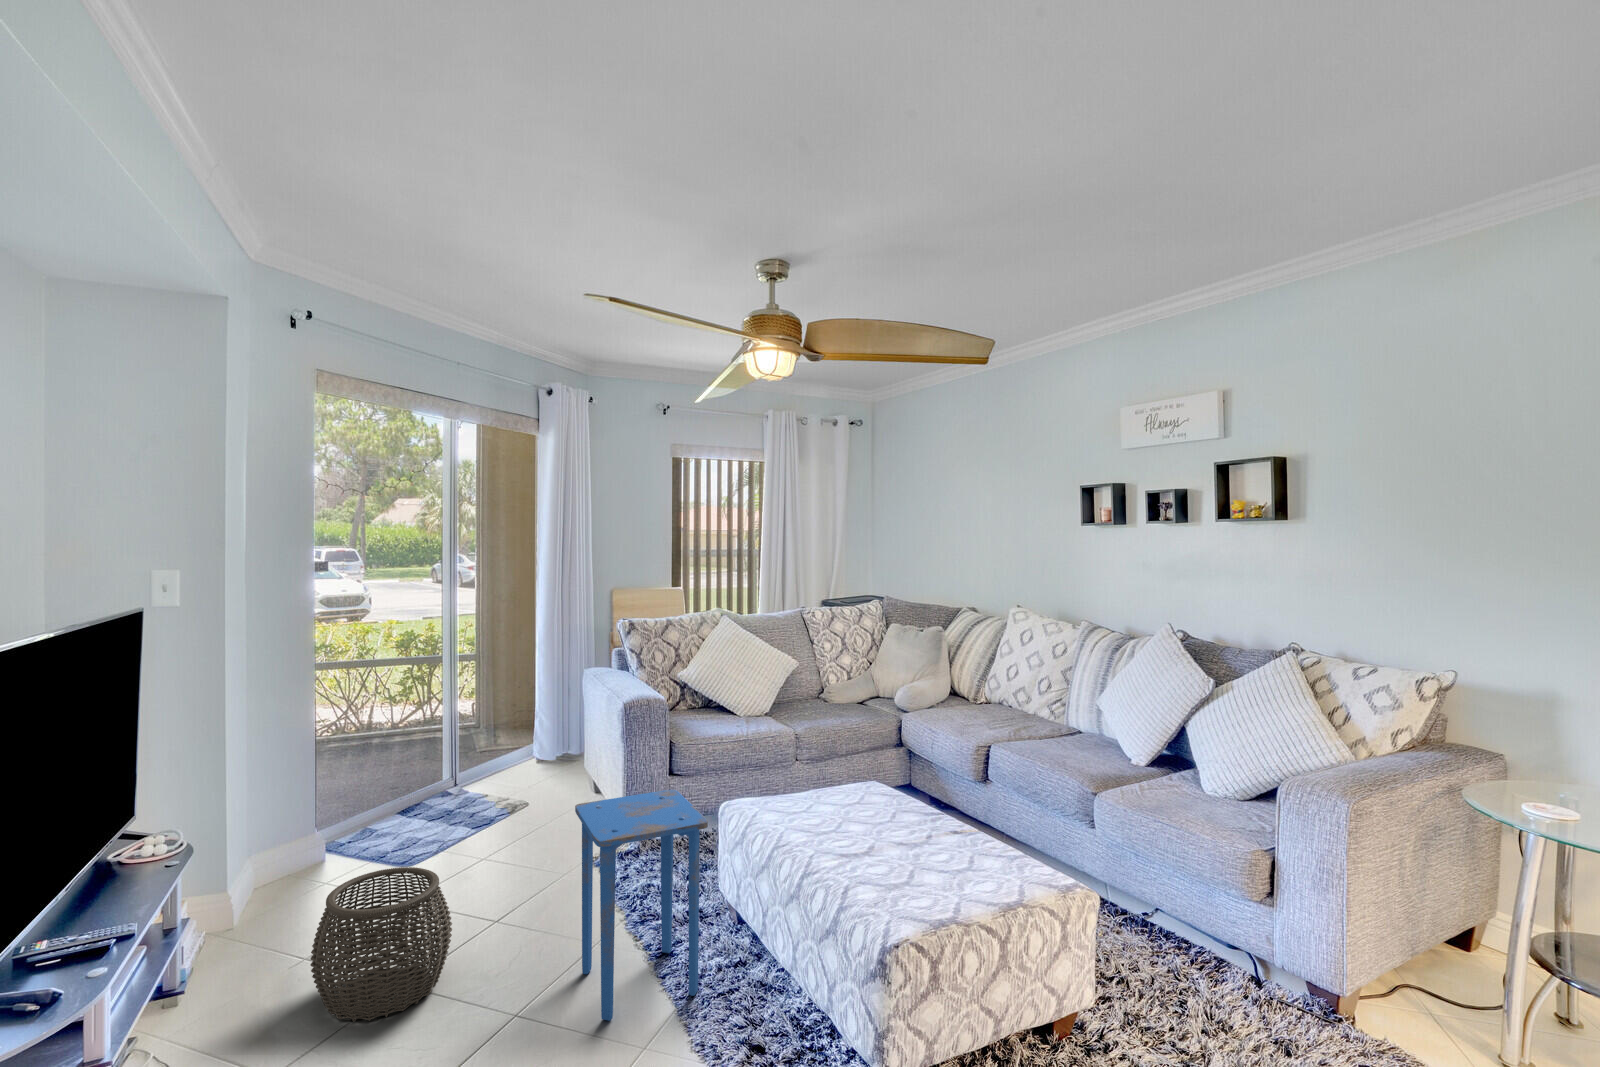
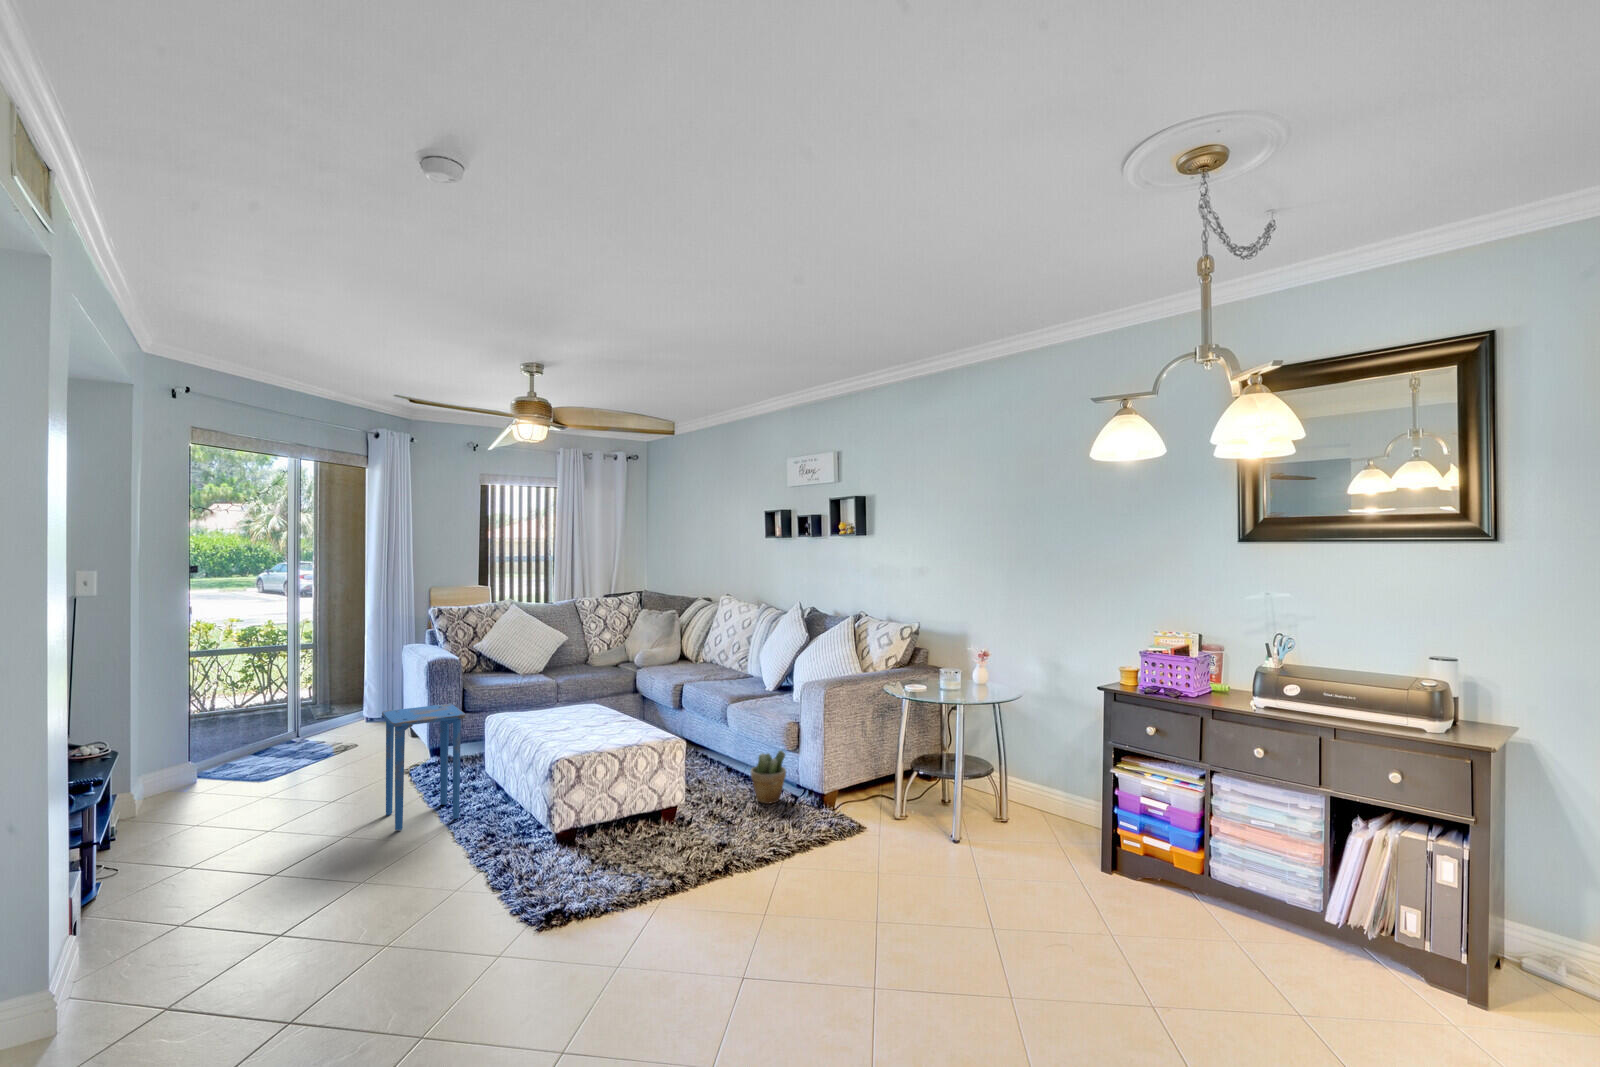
woven basket: present [310,867,452,1021] -> none [204,756,299,840]
potted plant: none [1181,901,1254,1001] -> present [751,750,786,804]

